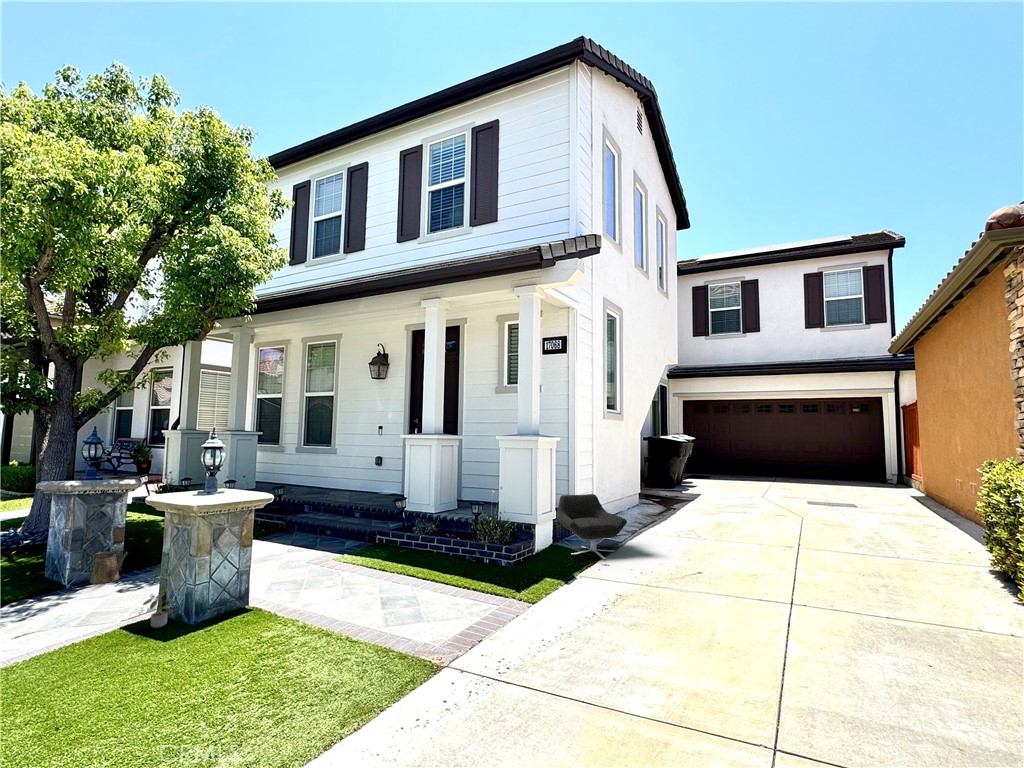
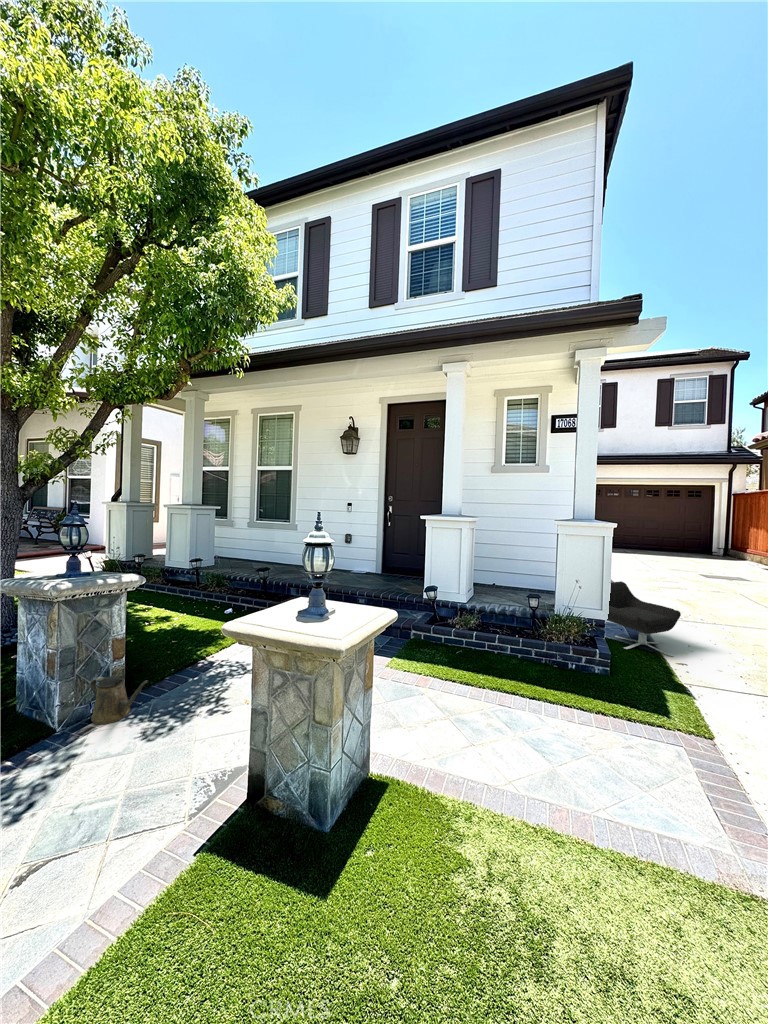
potted plant: present [143,568,171,628] -> none [245,740,300,843]

